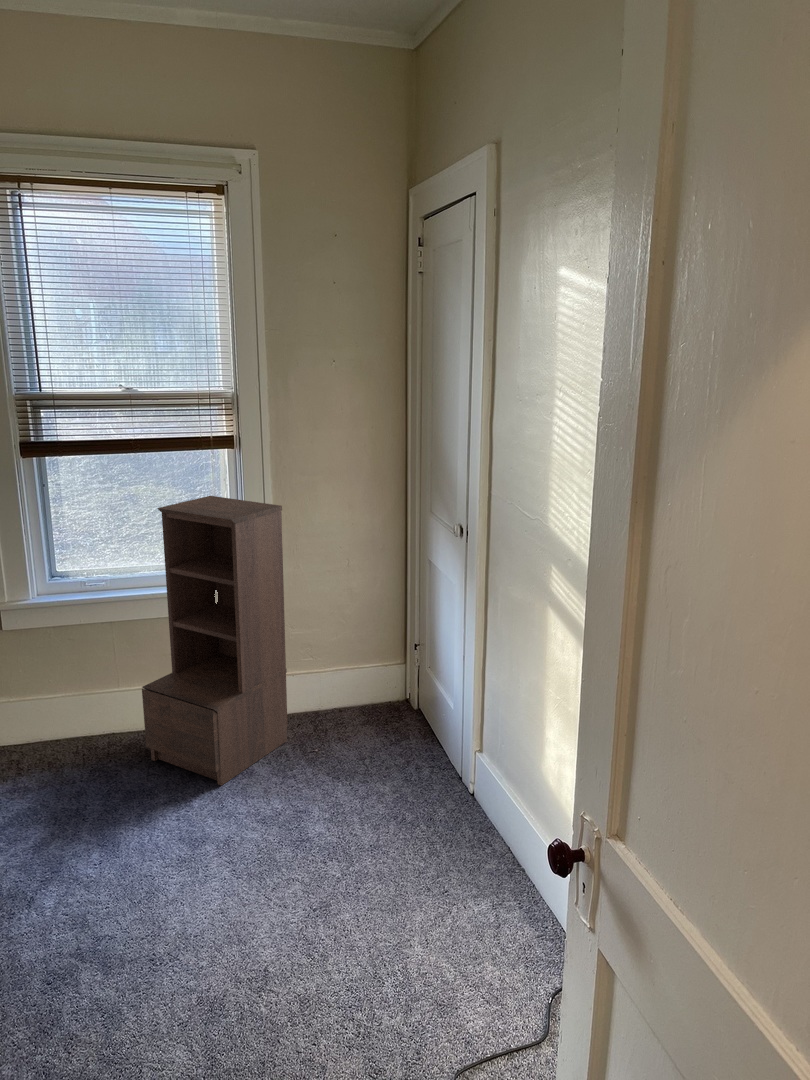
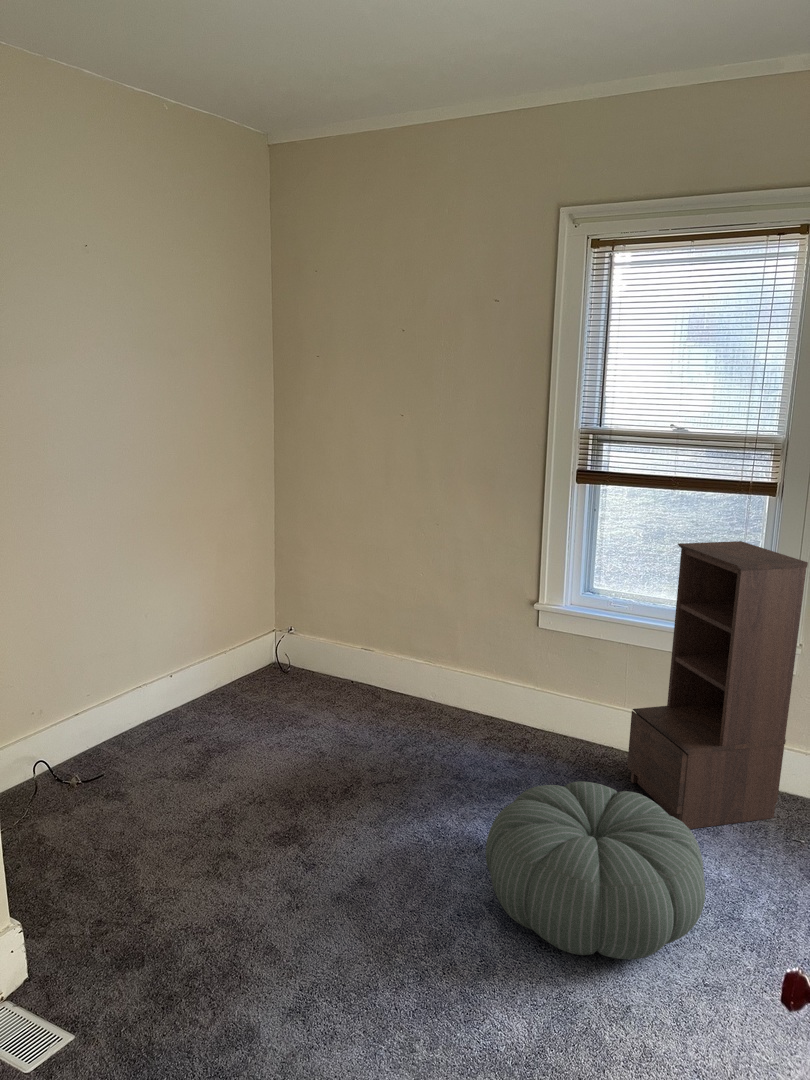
pouf: none [55,767,290,955] -> present [486,781,705,959]

